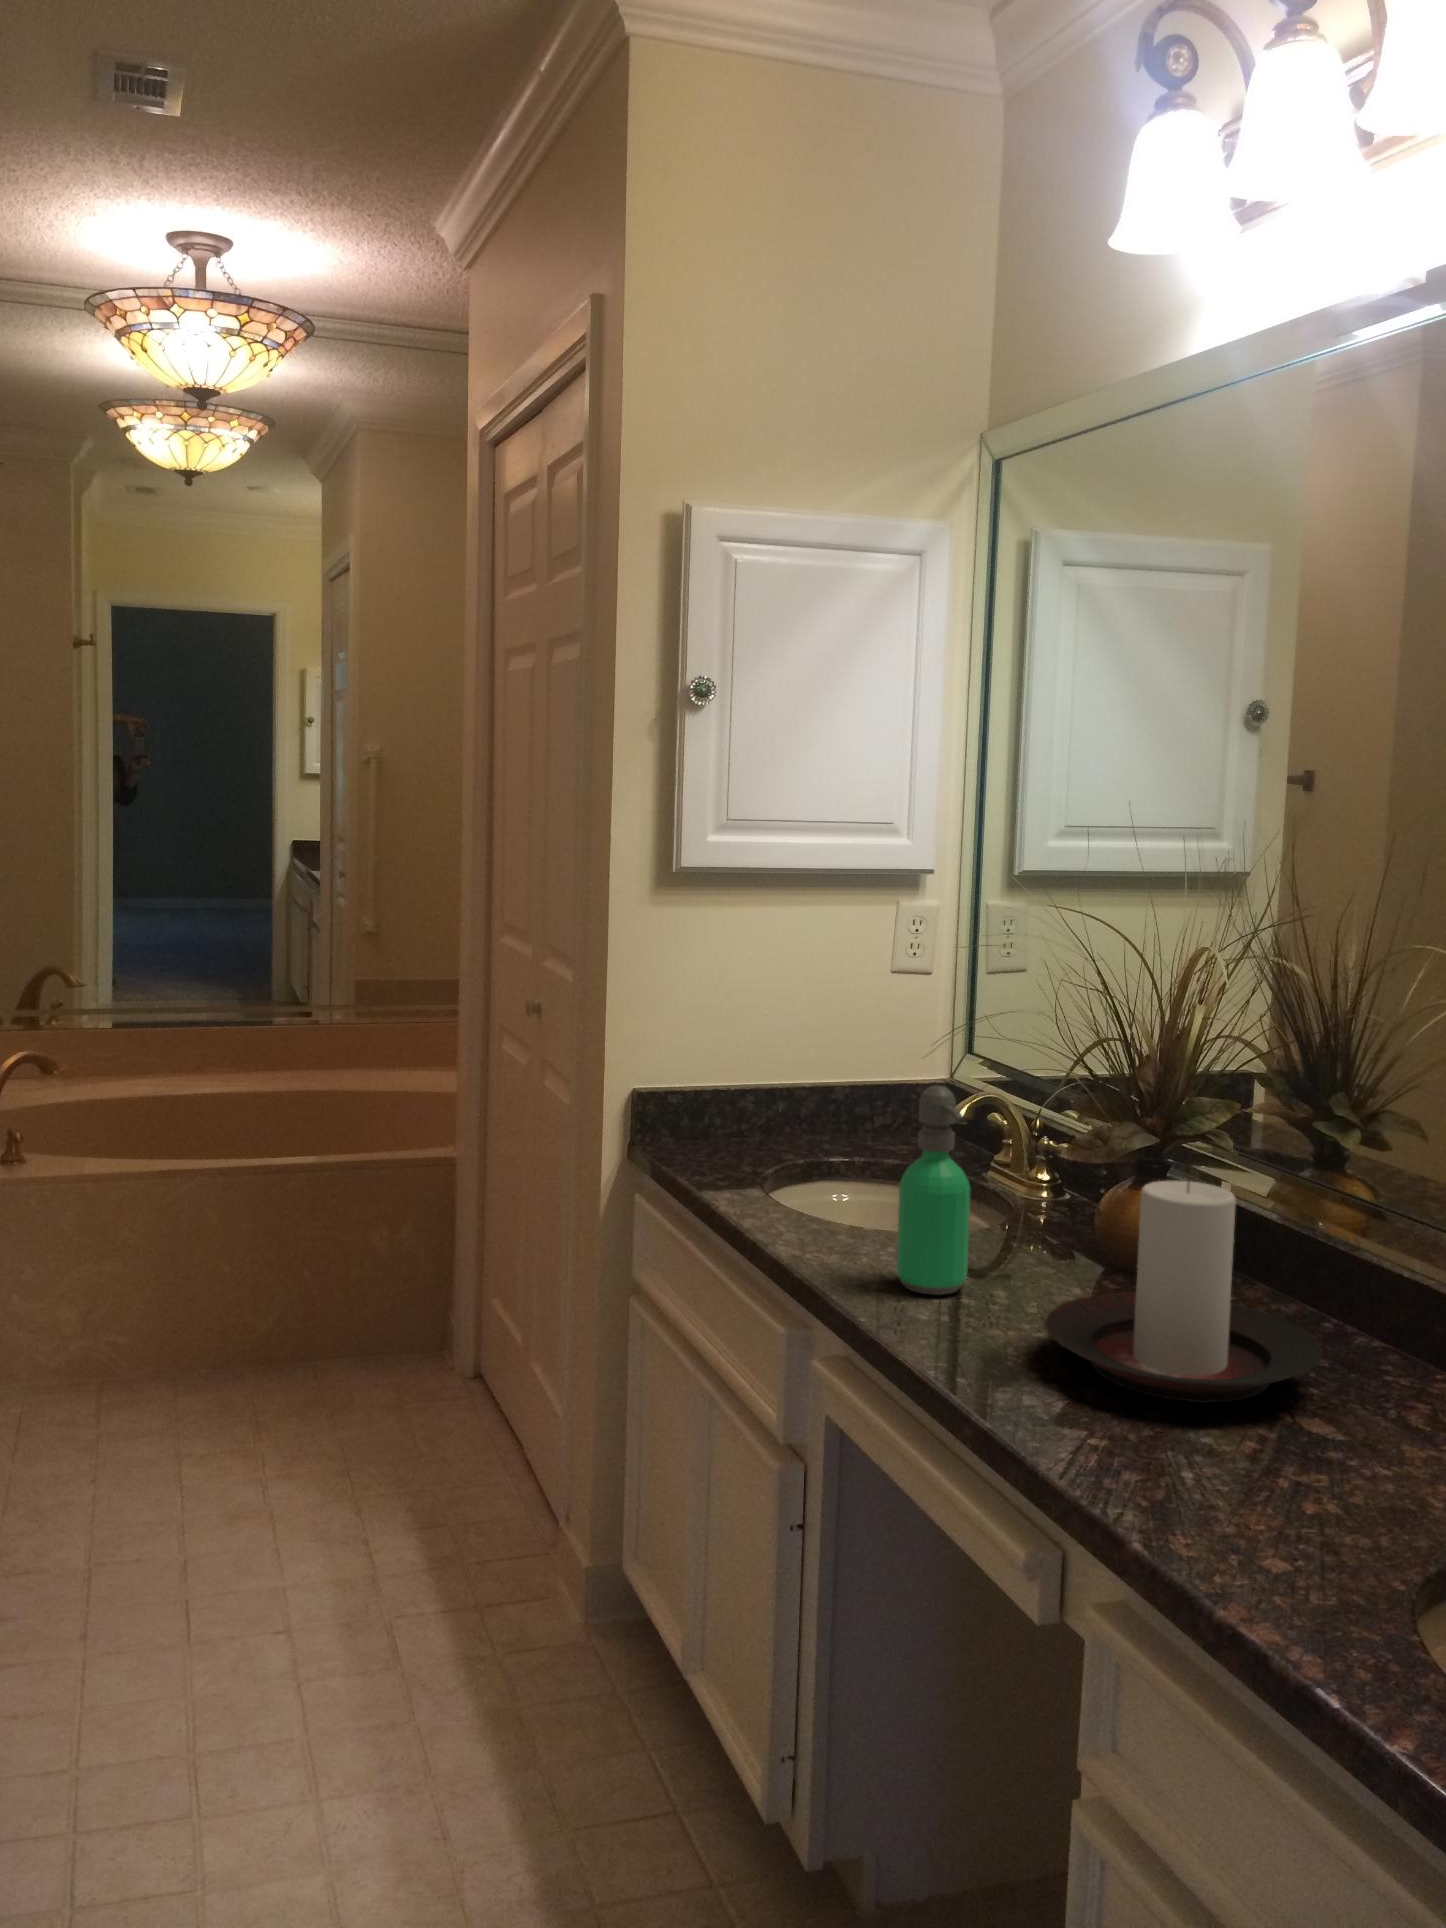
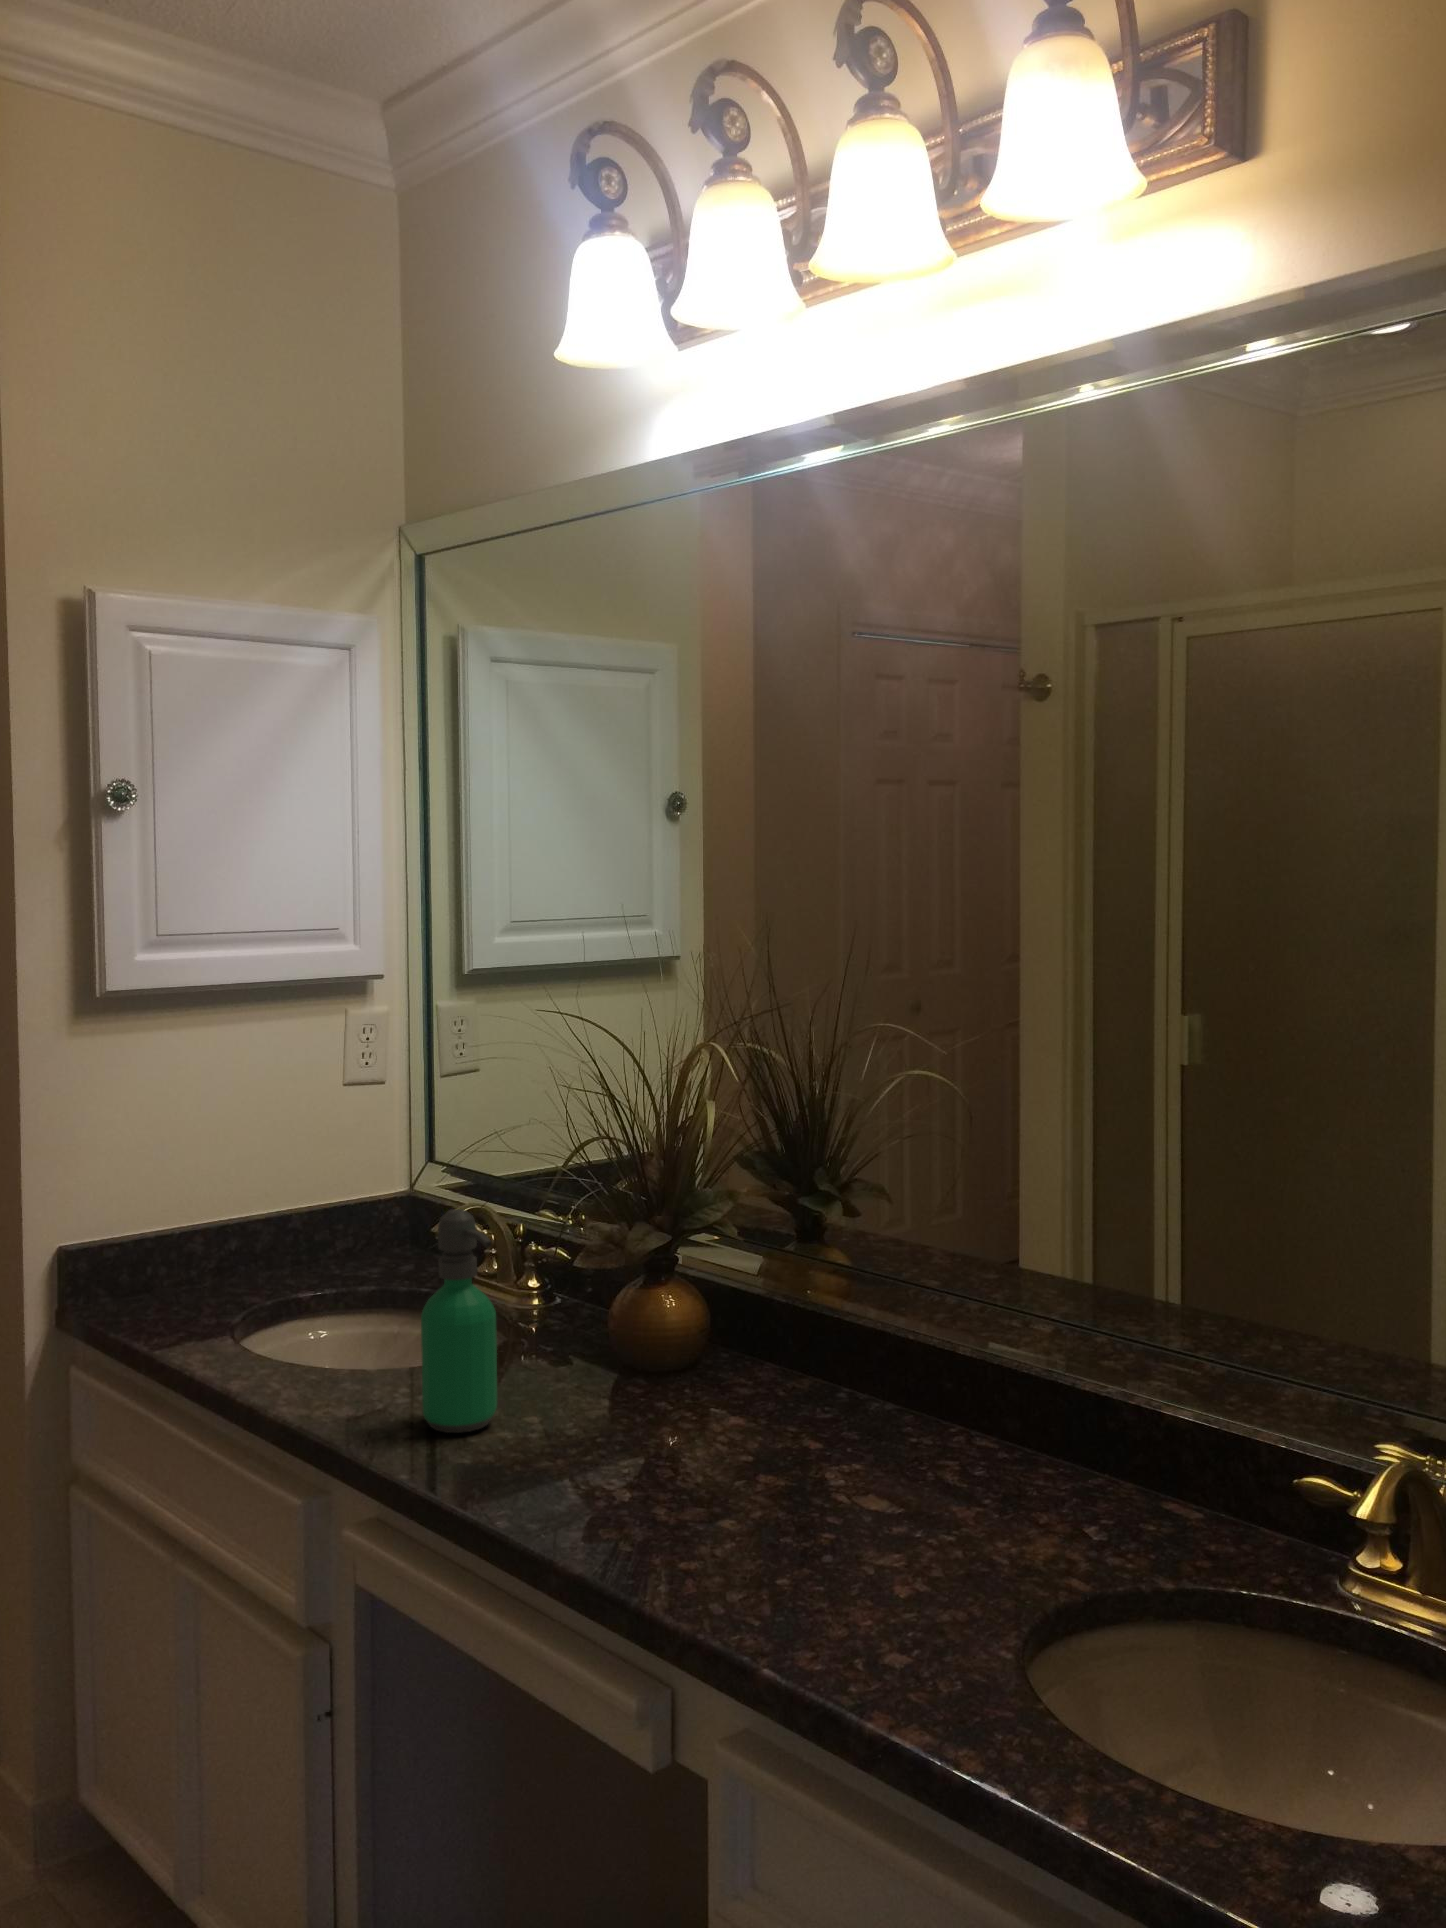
candle holder: present [1045,1179,1323,1403] -> none [602,1276,867,1503]

